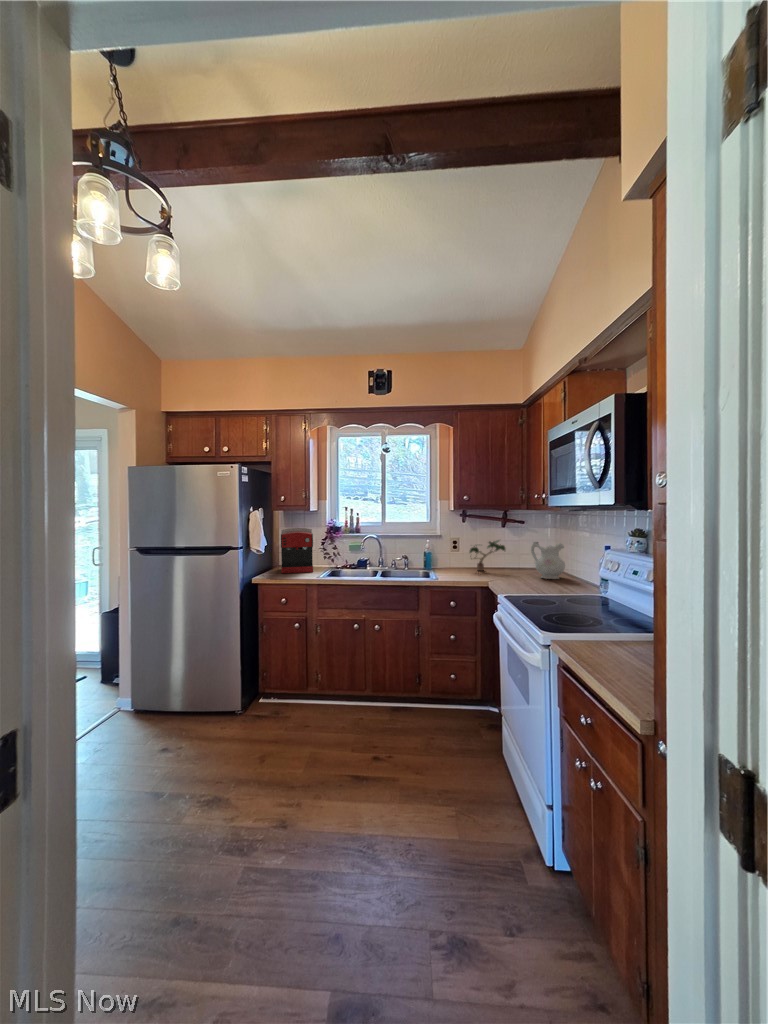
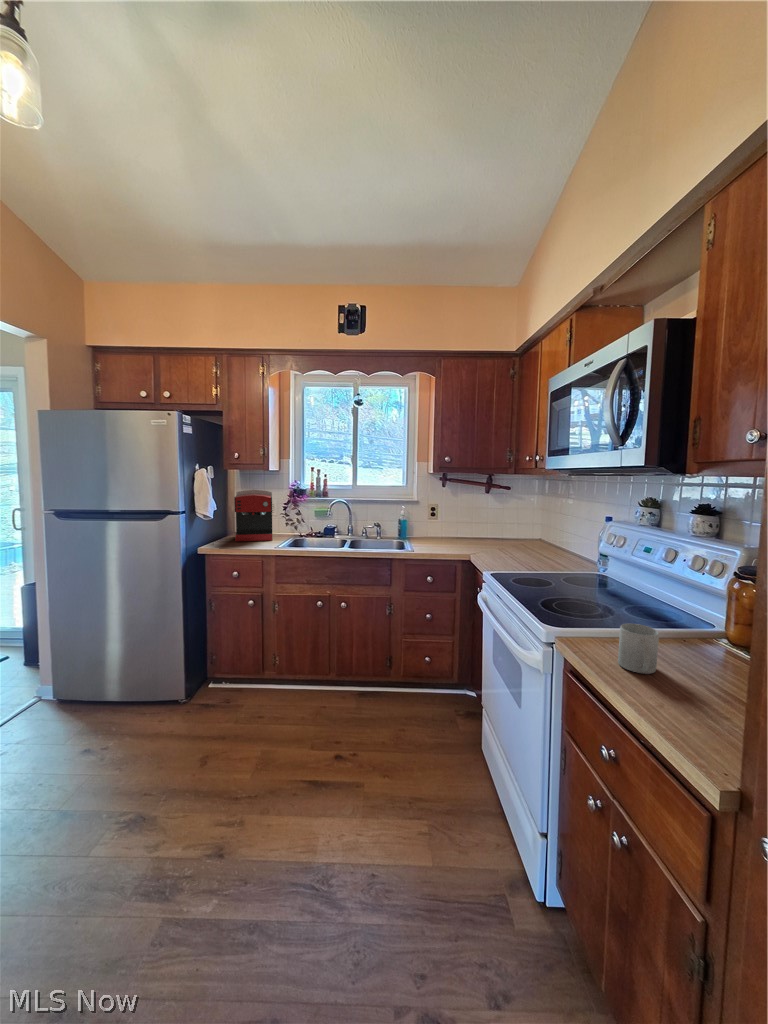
potted plant: present [470,540,505,571] -> none [443,506,496,542]
ceramic pitcher: present [531,542,565,579] -> none [518,510,555,553]
mug: none [594,627,622,664] -> present [618,624,659,674]

